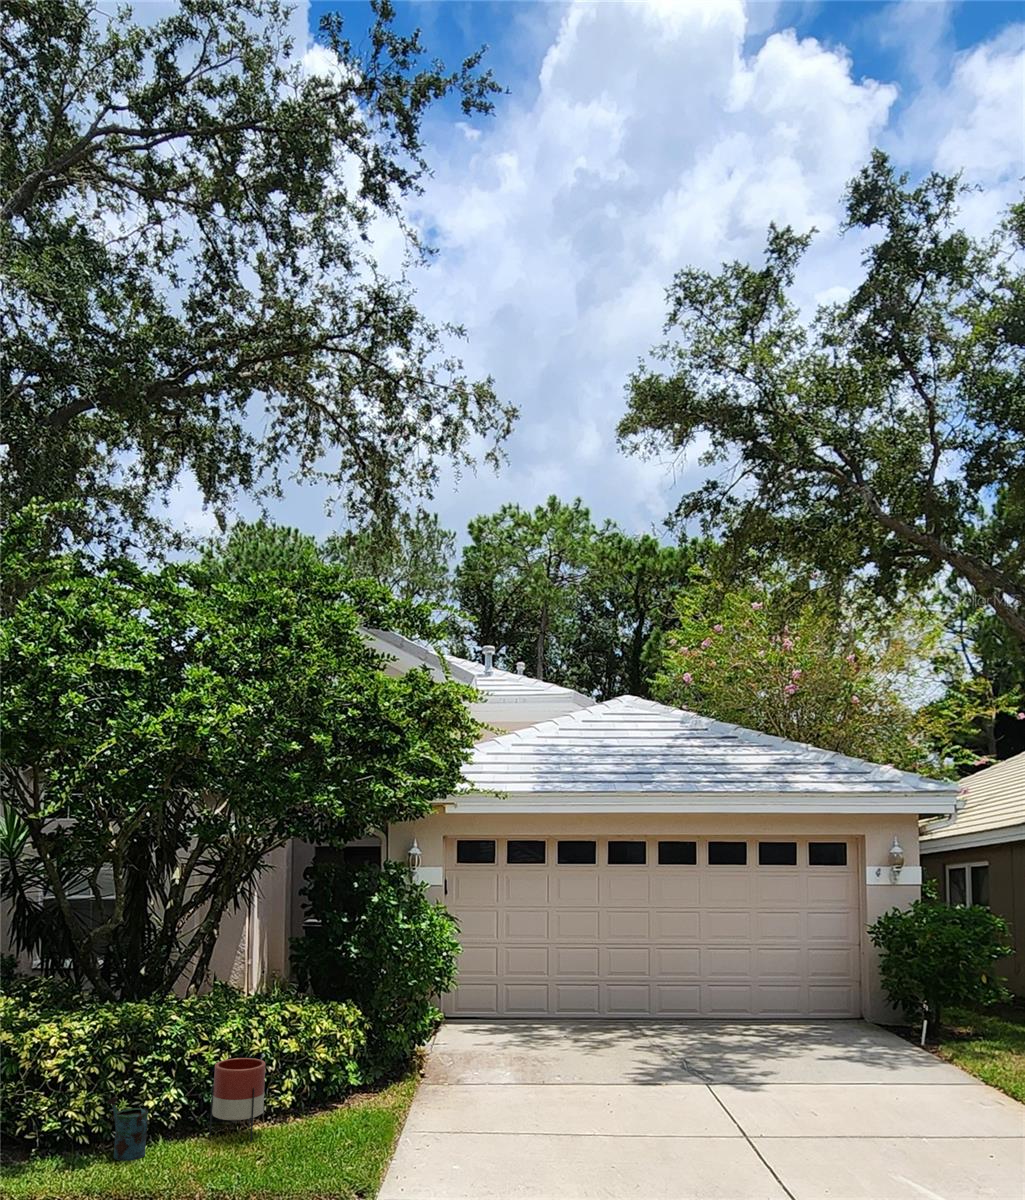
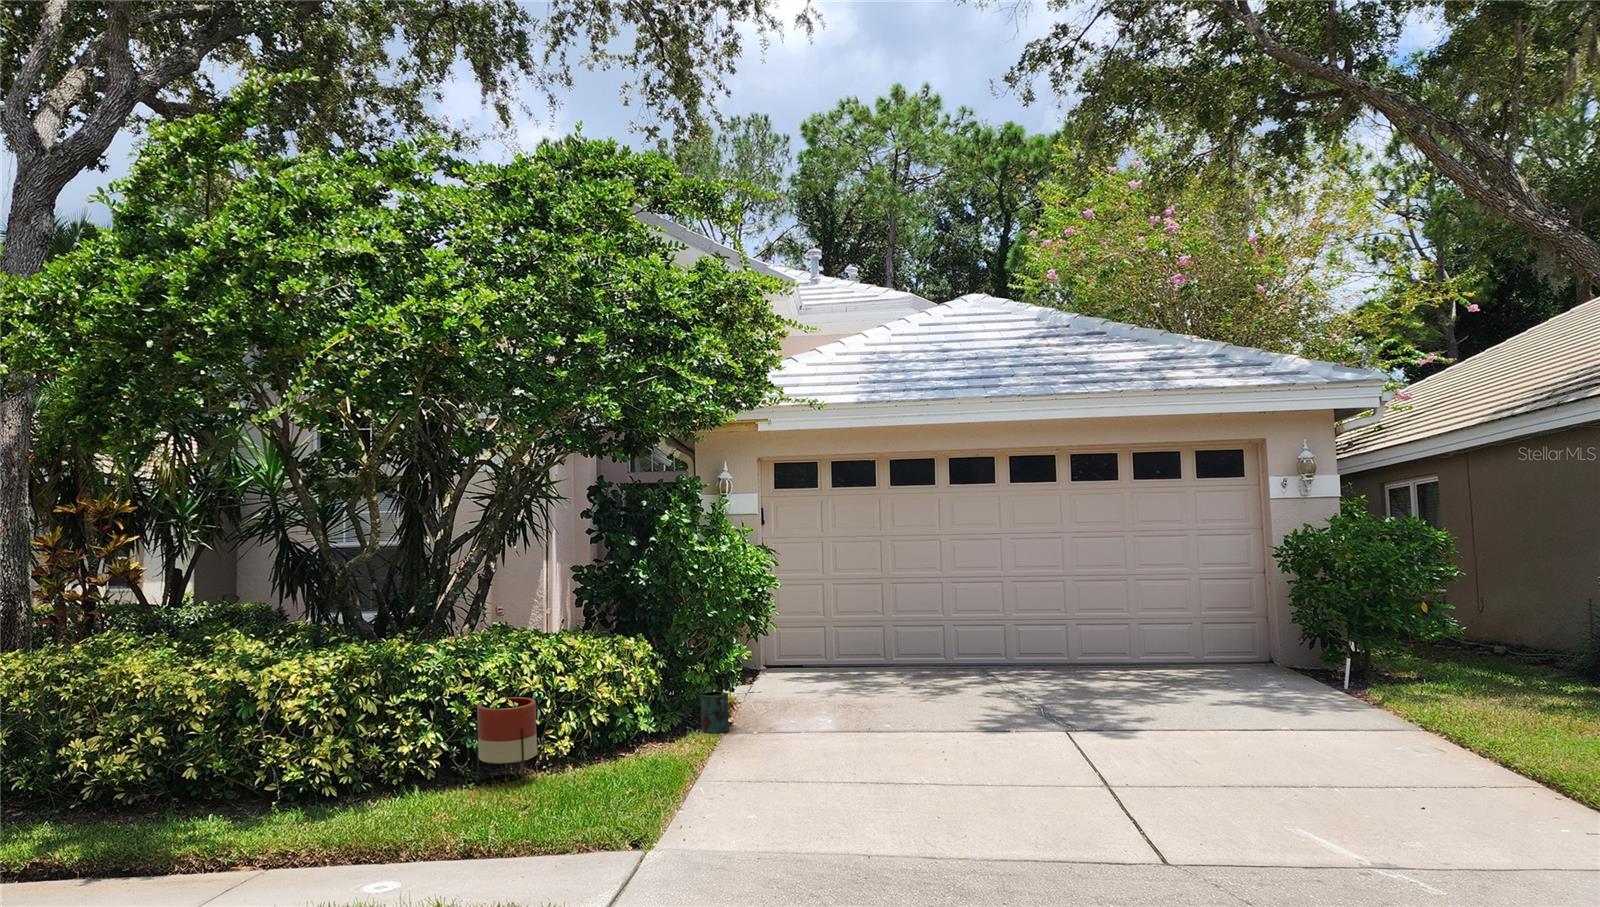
watering can: present [107,1097,148,1161] -> present [701,691,729,734]

